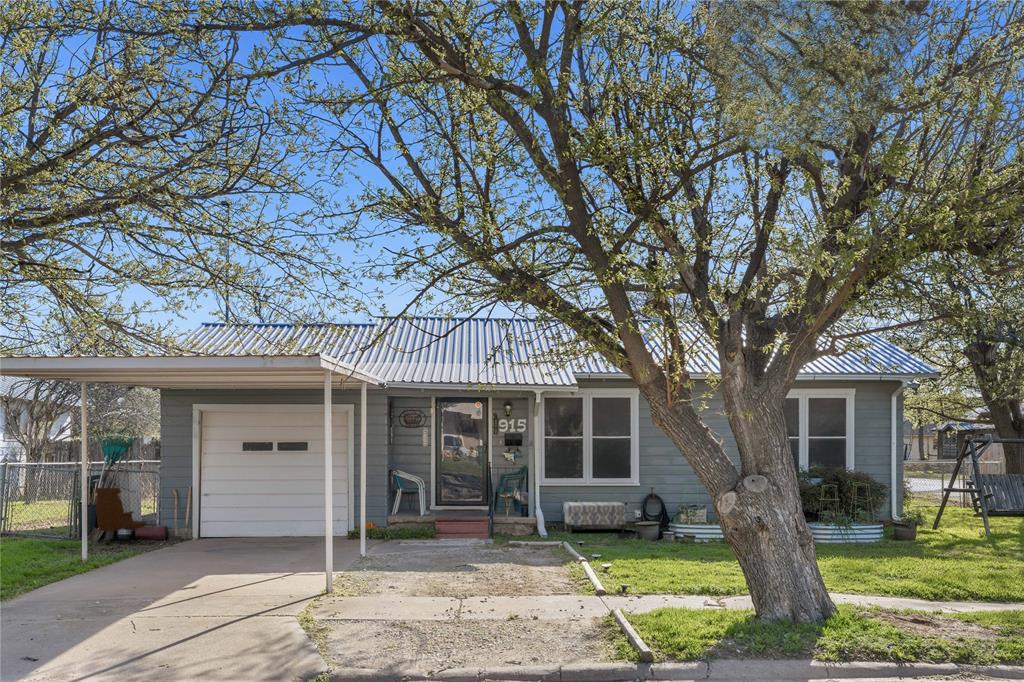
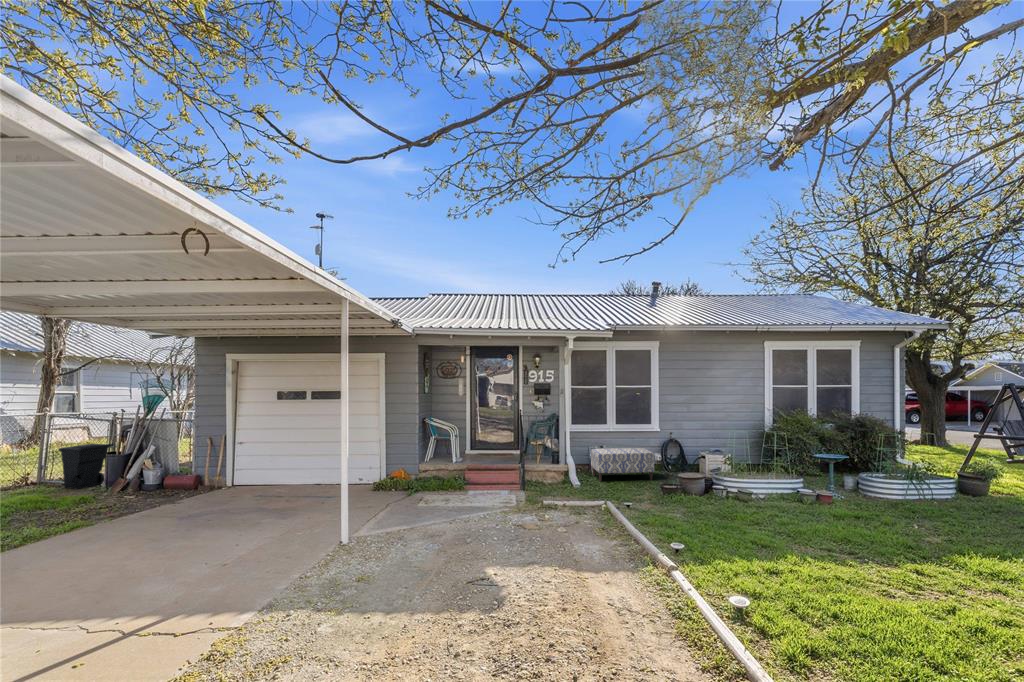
lounge chair: present [95,488,147,546] -> none [96,442,176,506]
trash can: none [30,495,78,539] -> present [58,443,114,489]

